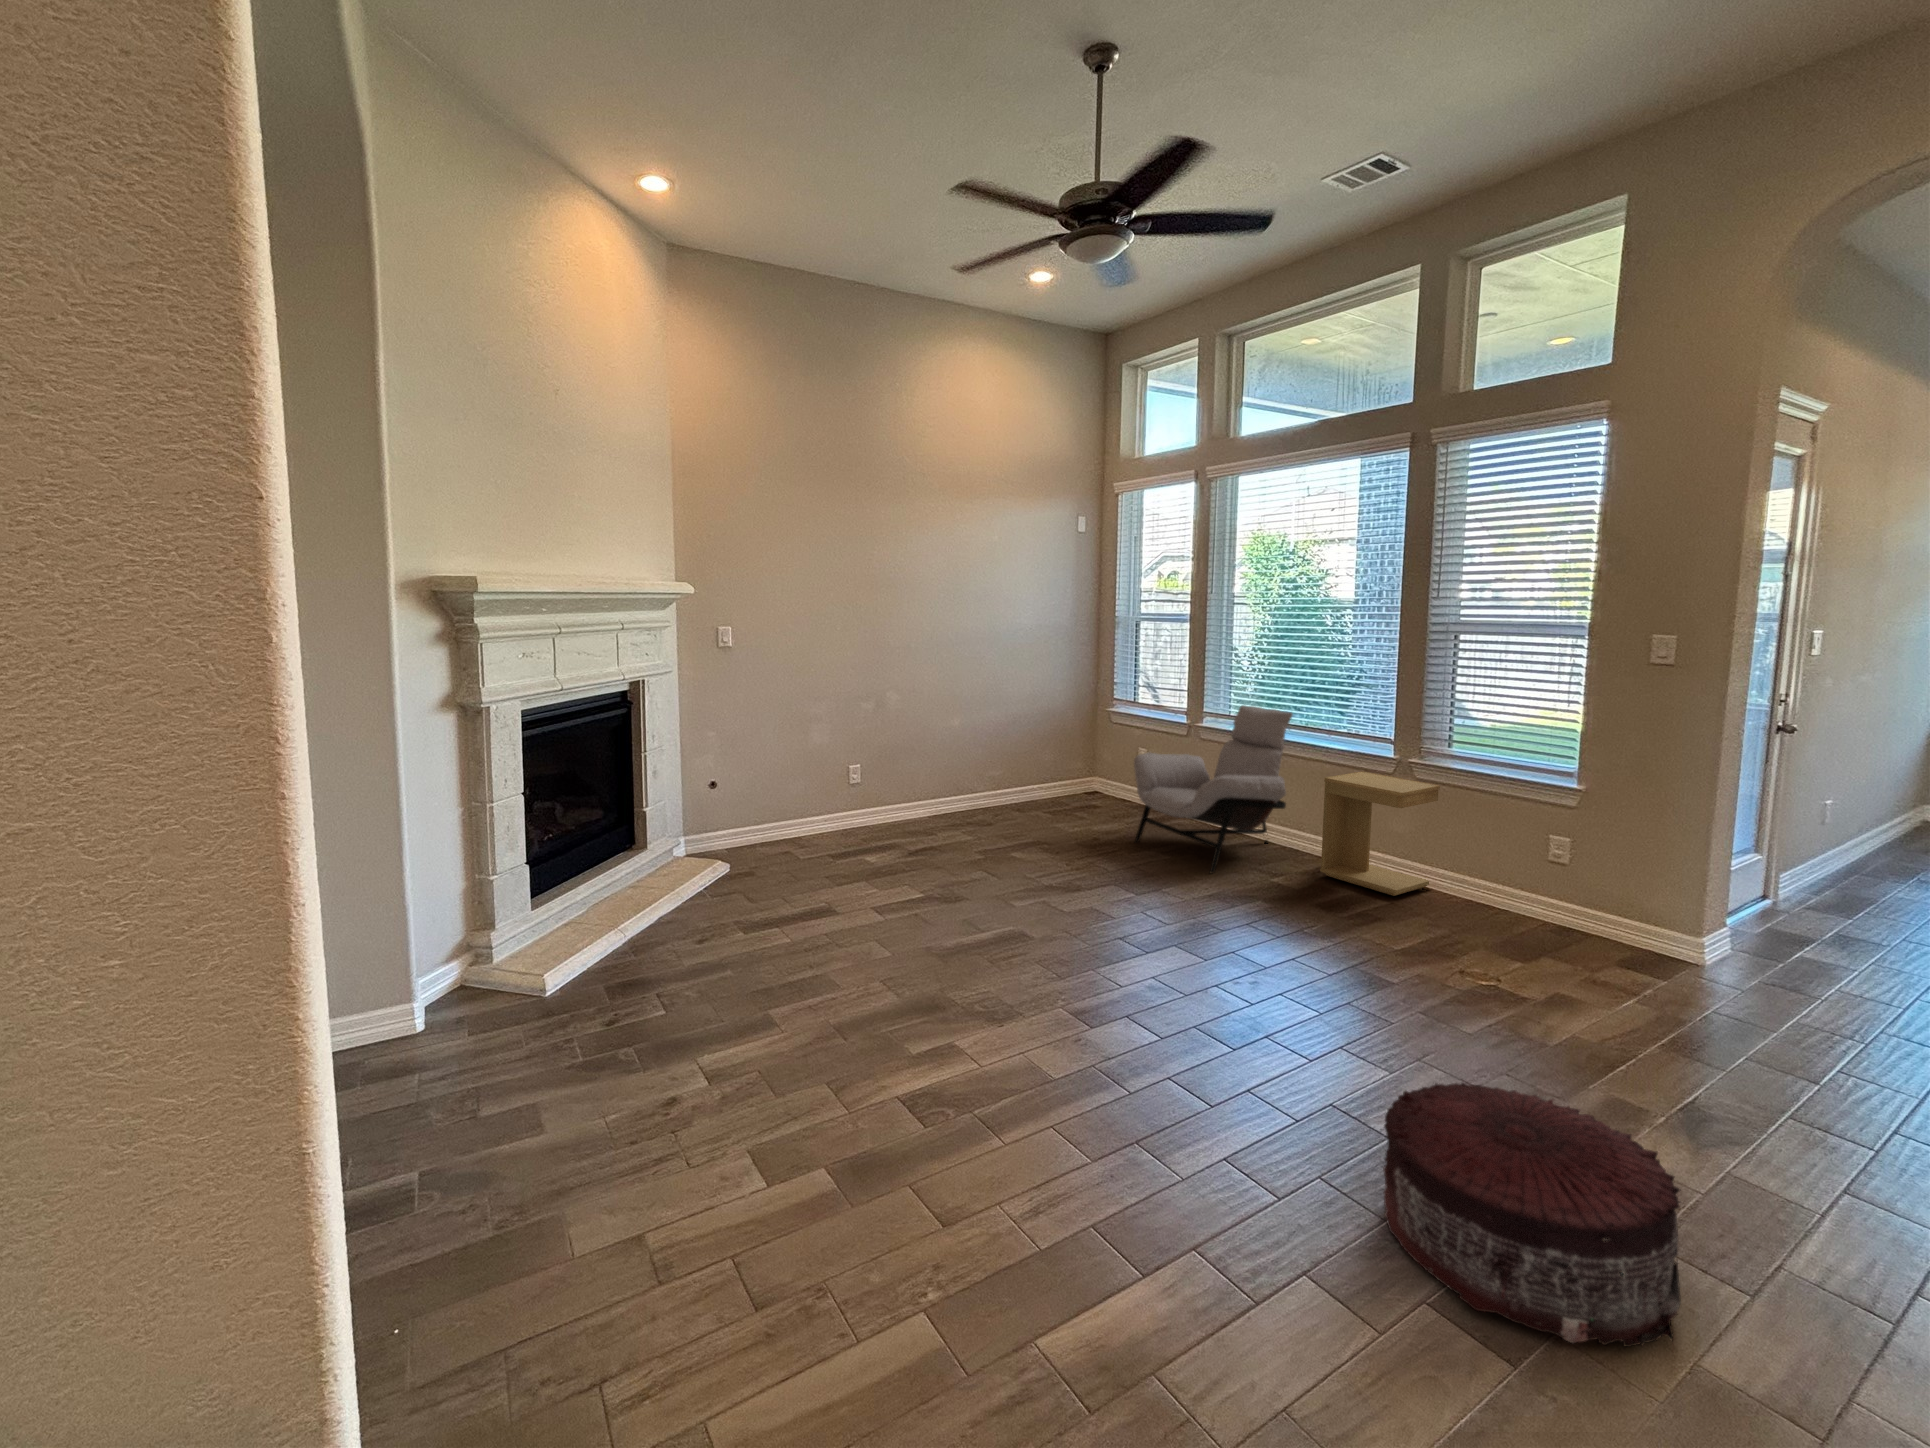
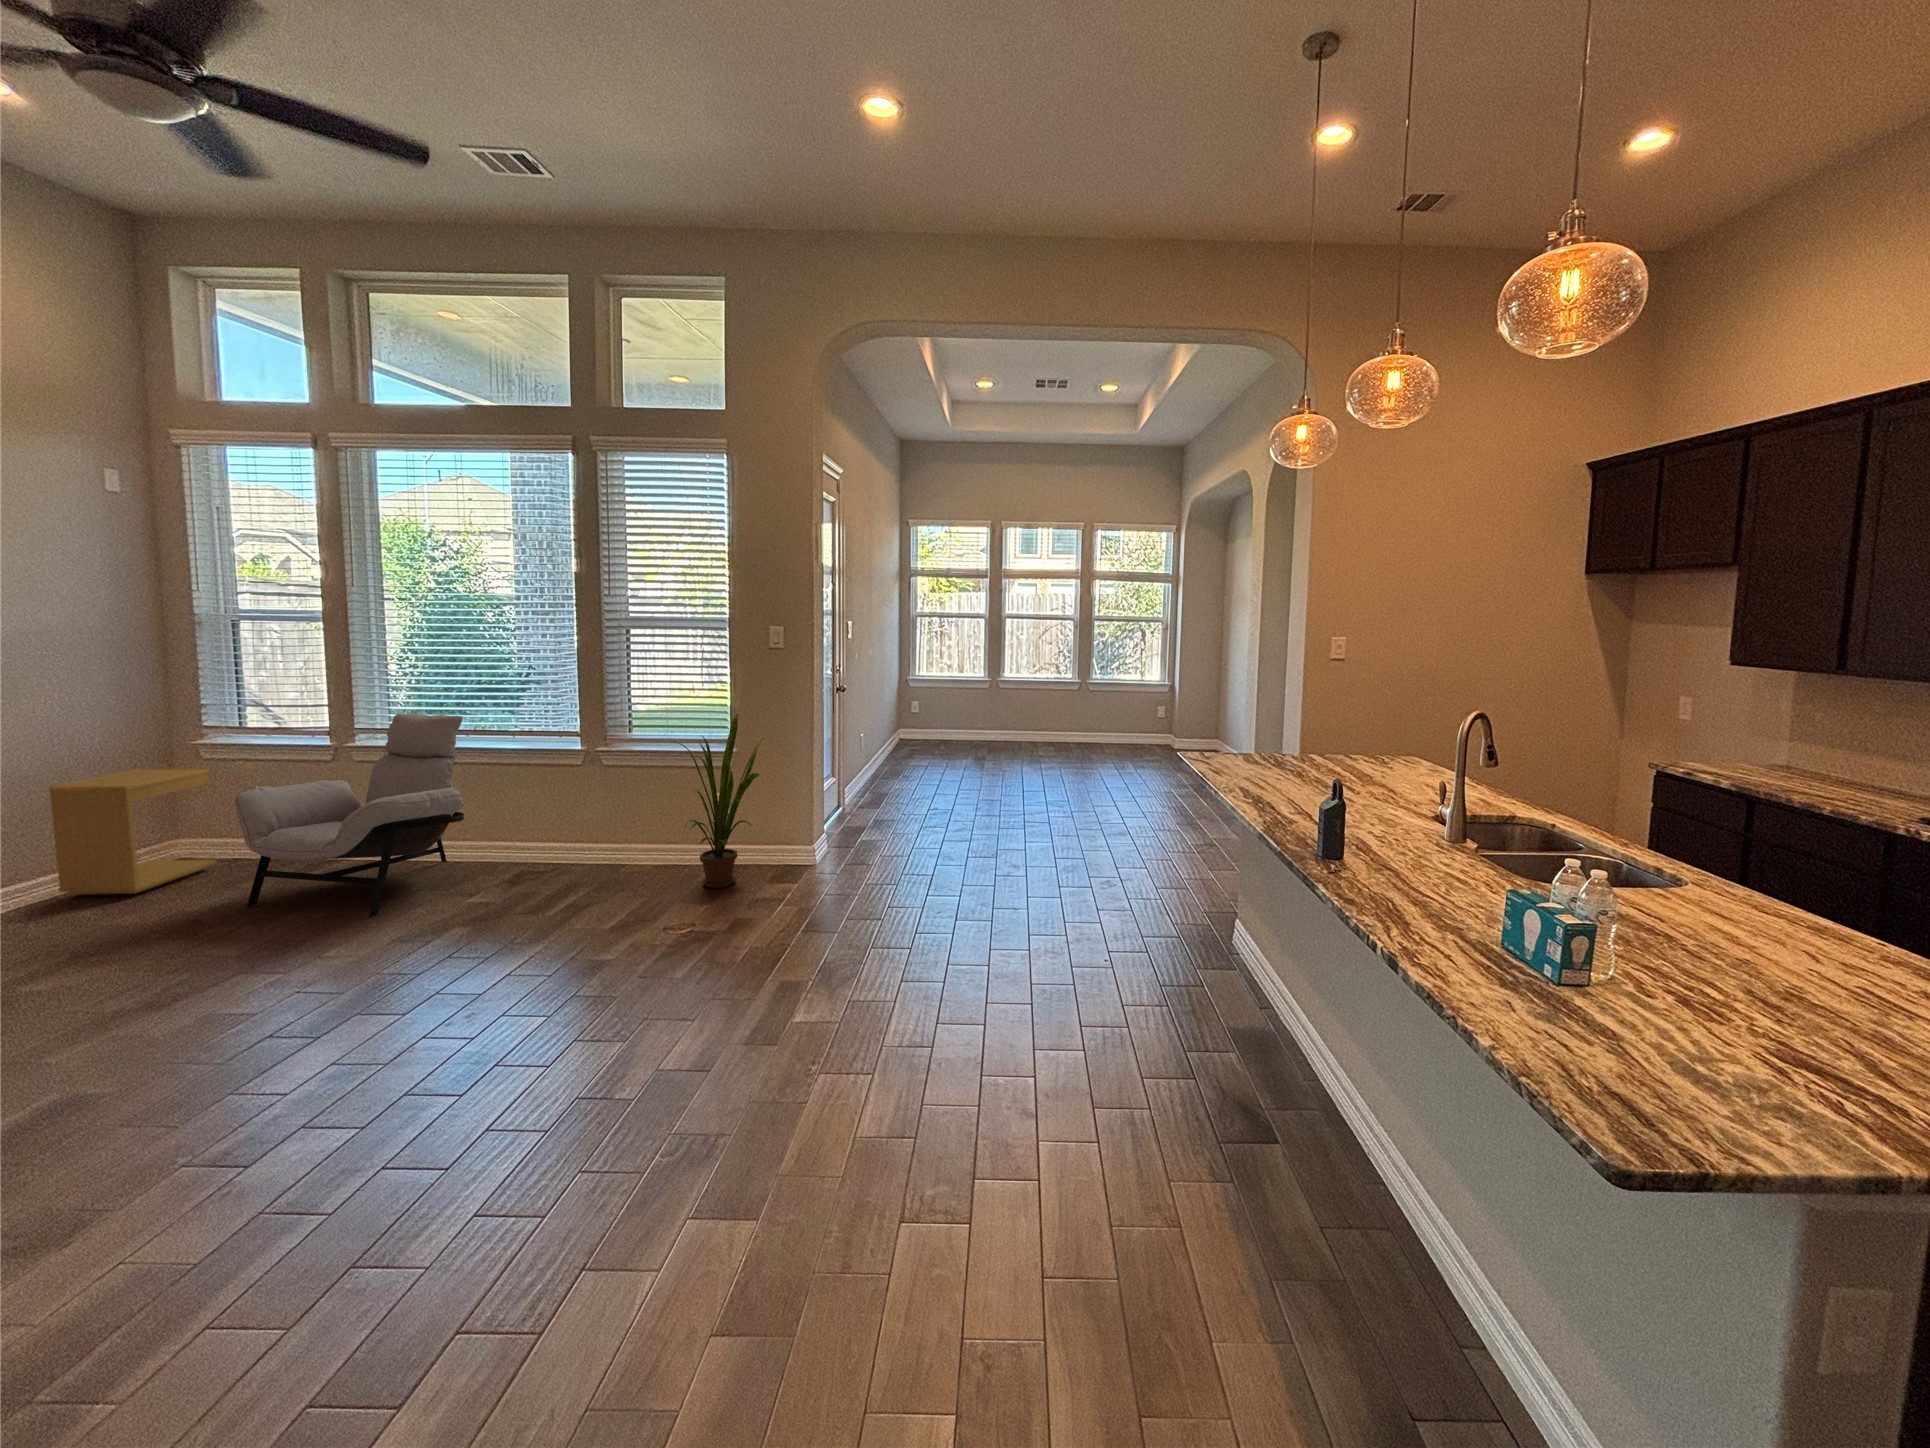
house plant: none [1499,742,1635,948] -> present [675,714,763,888]
side table: present [1320,771,1440,896] -> present [49,768,216,895]
pouf: present [1383,1083,1681,1347] -> none [612,1027,854,1270]

